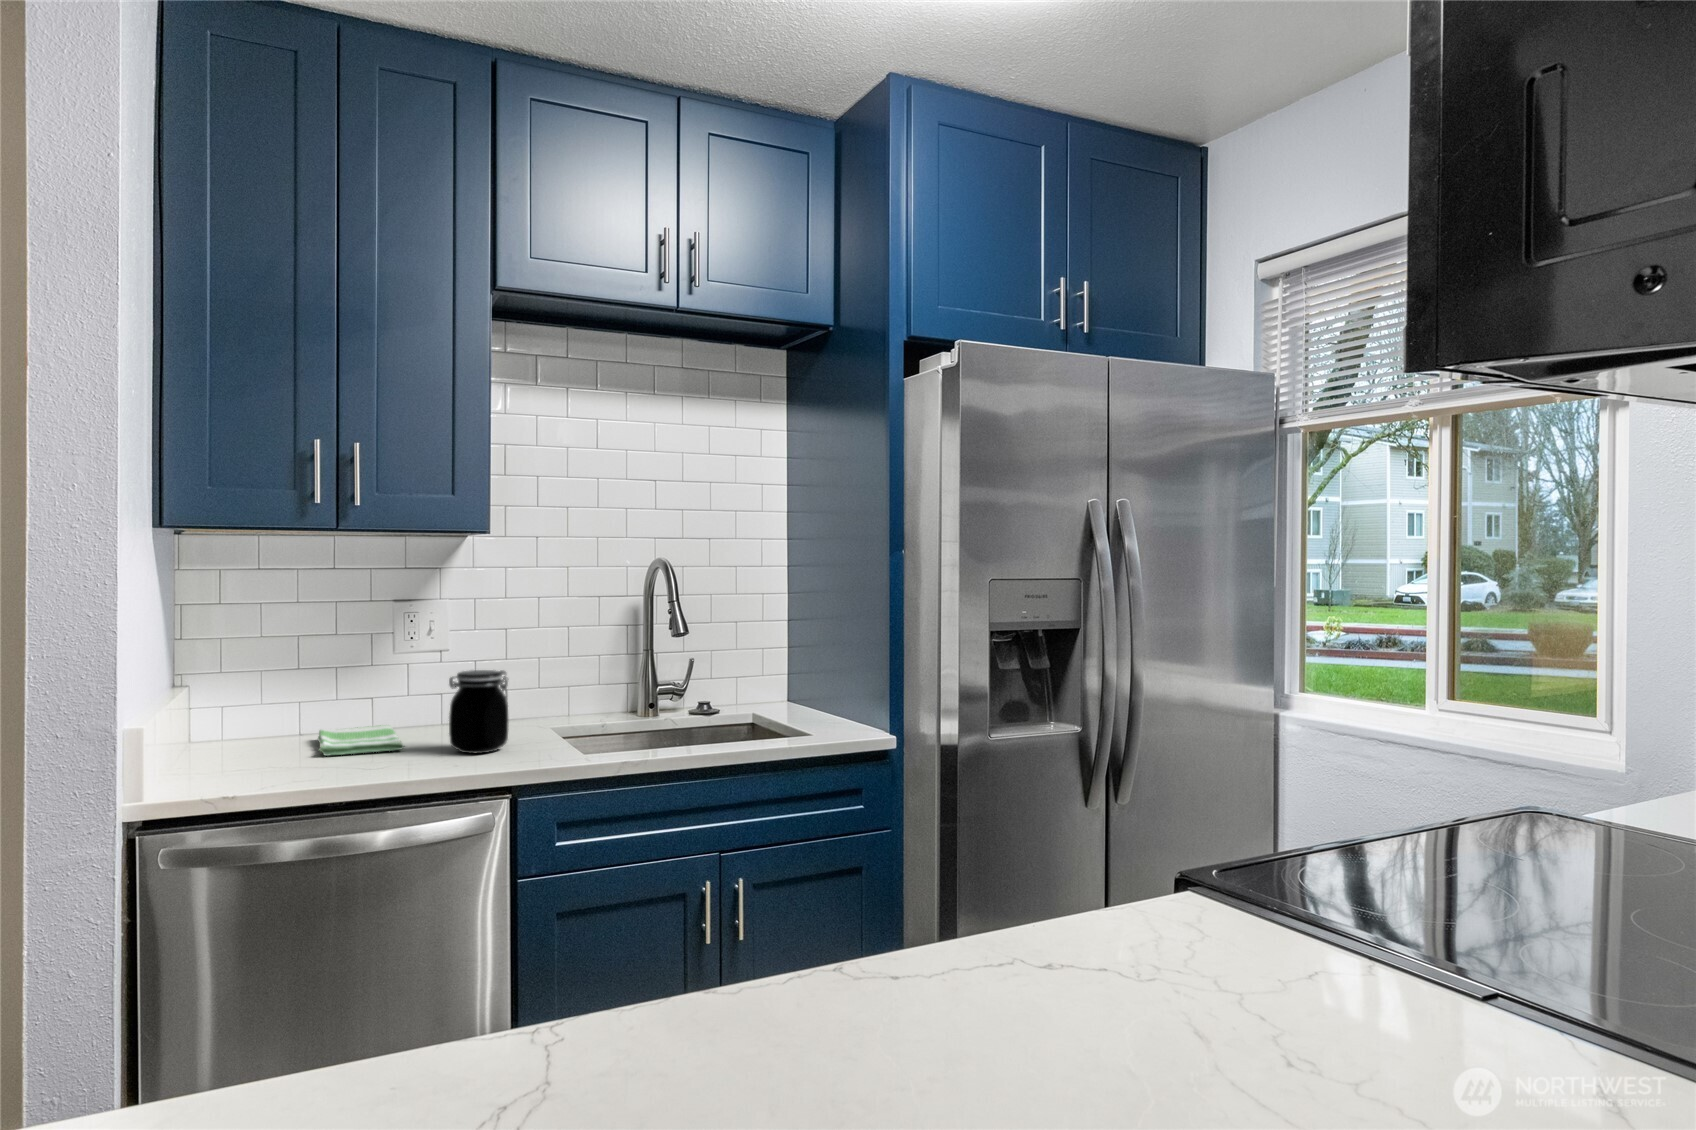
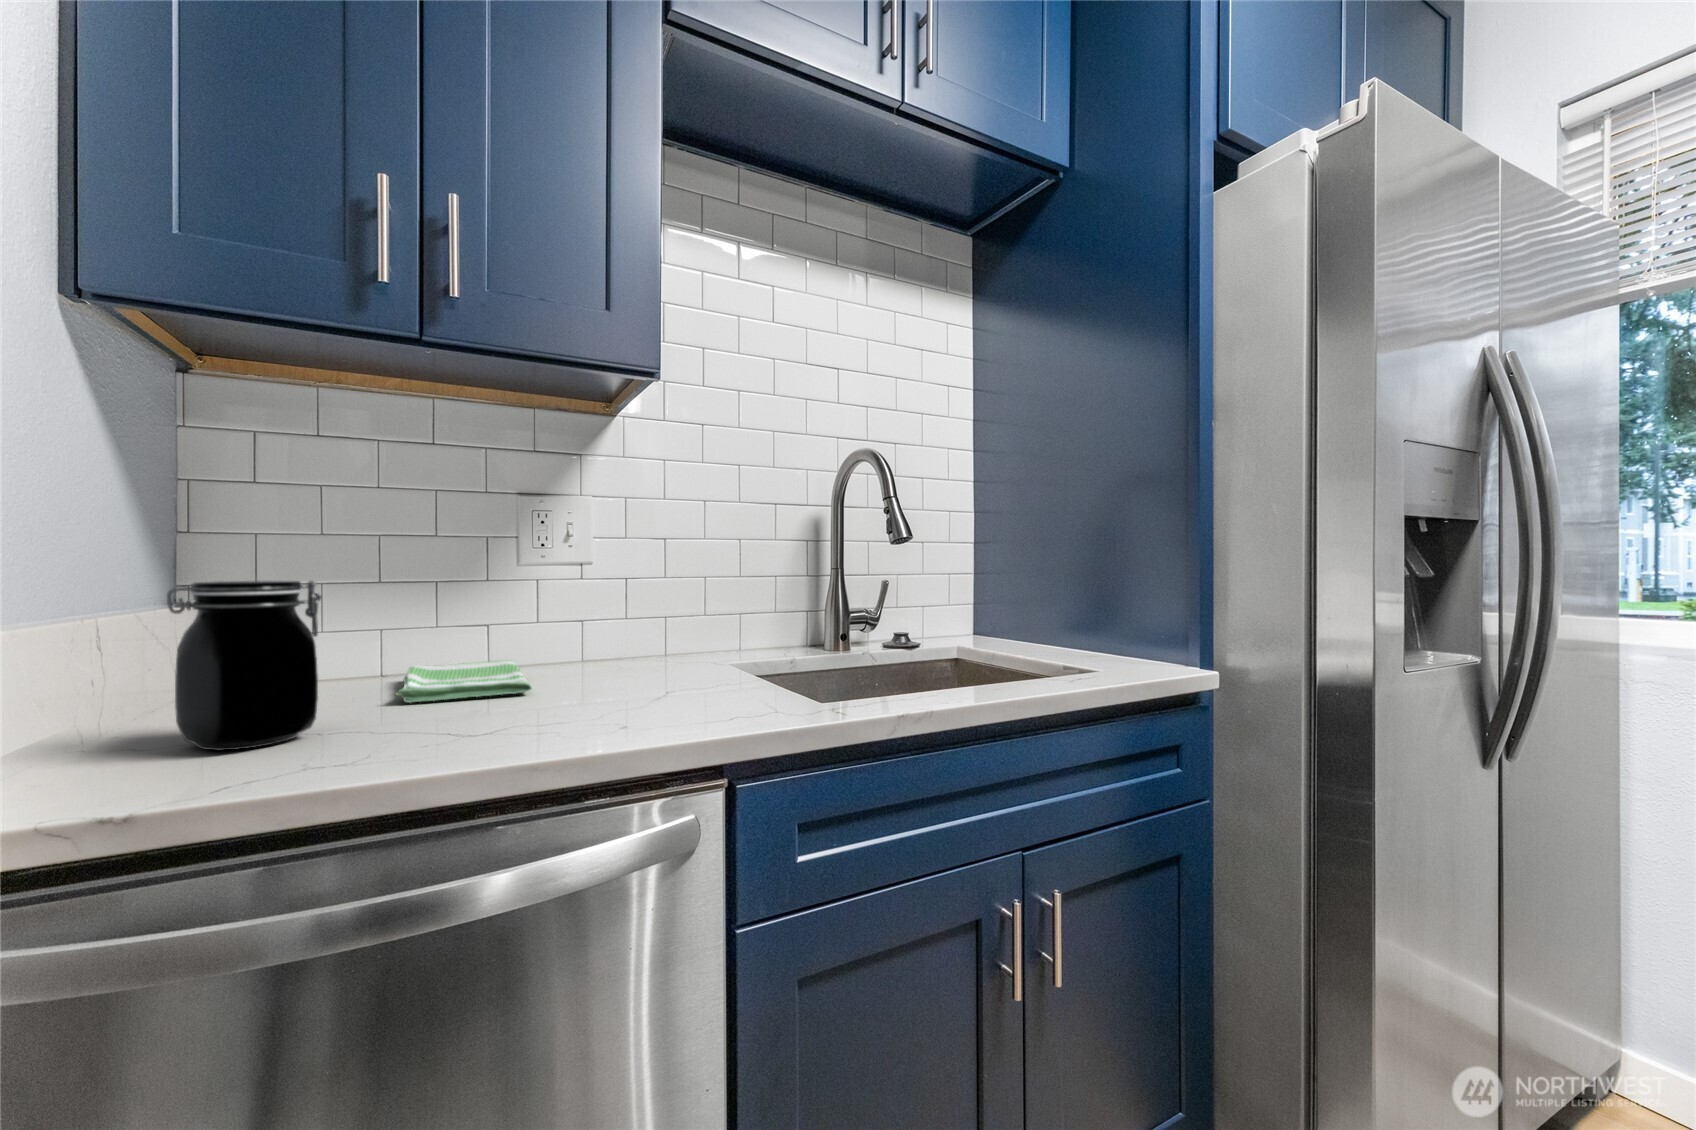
jar: present [449,670,509,753] -> present [167,581,322,750]

